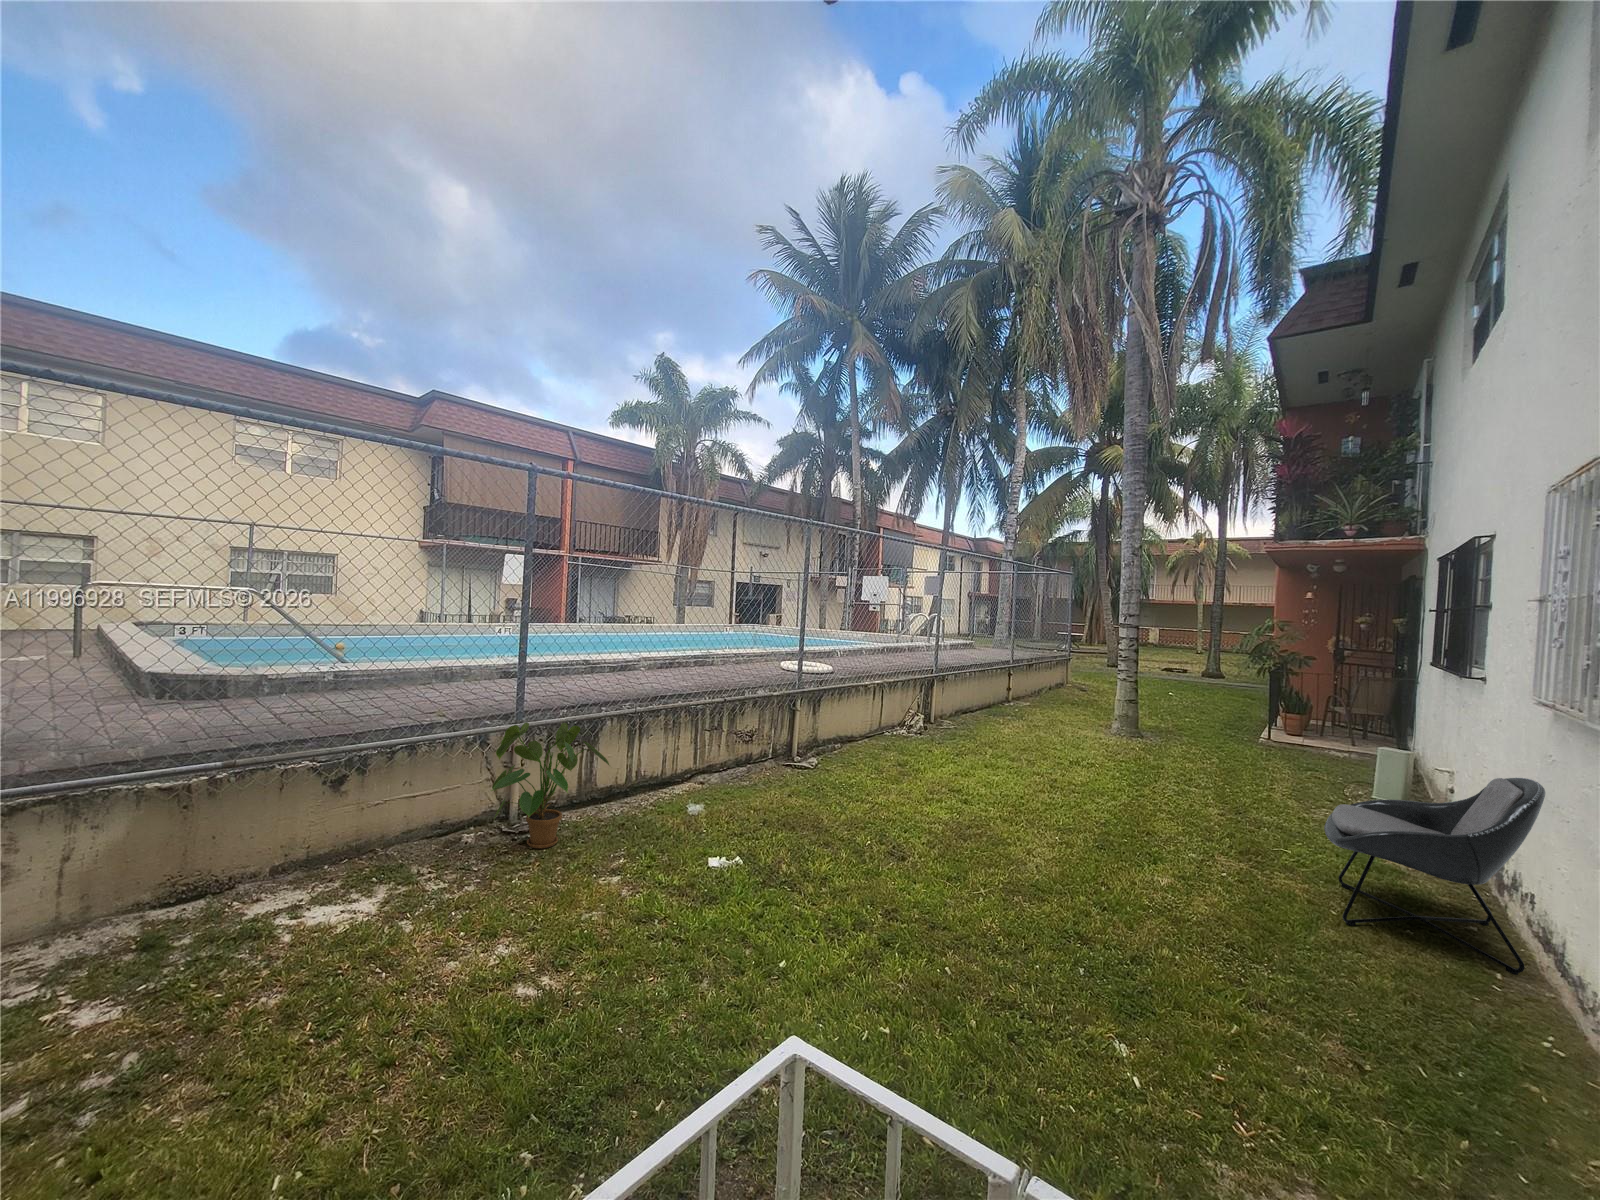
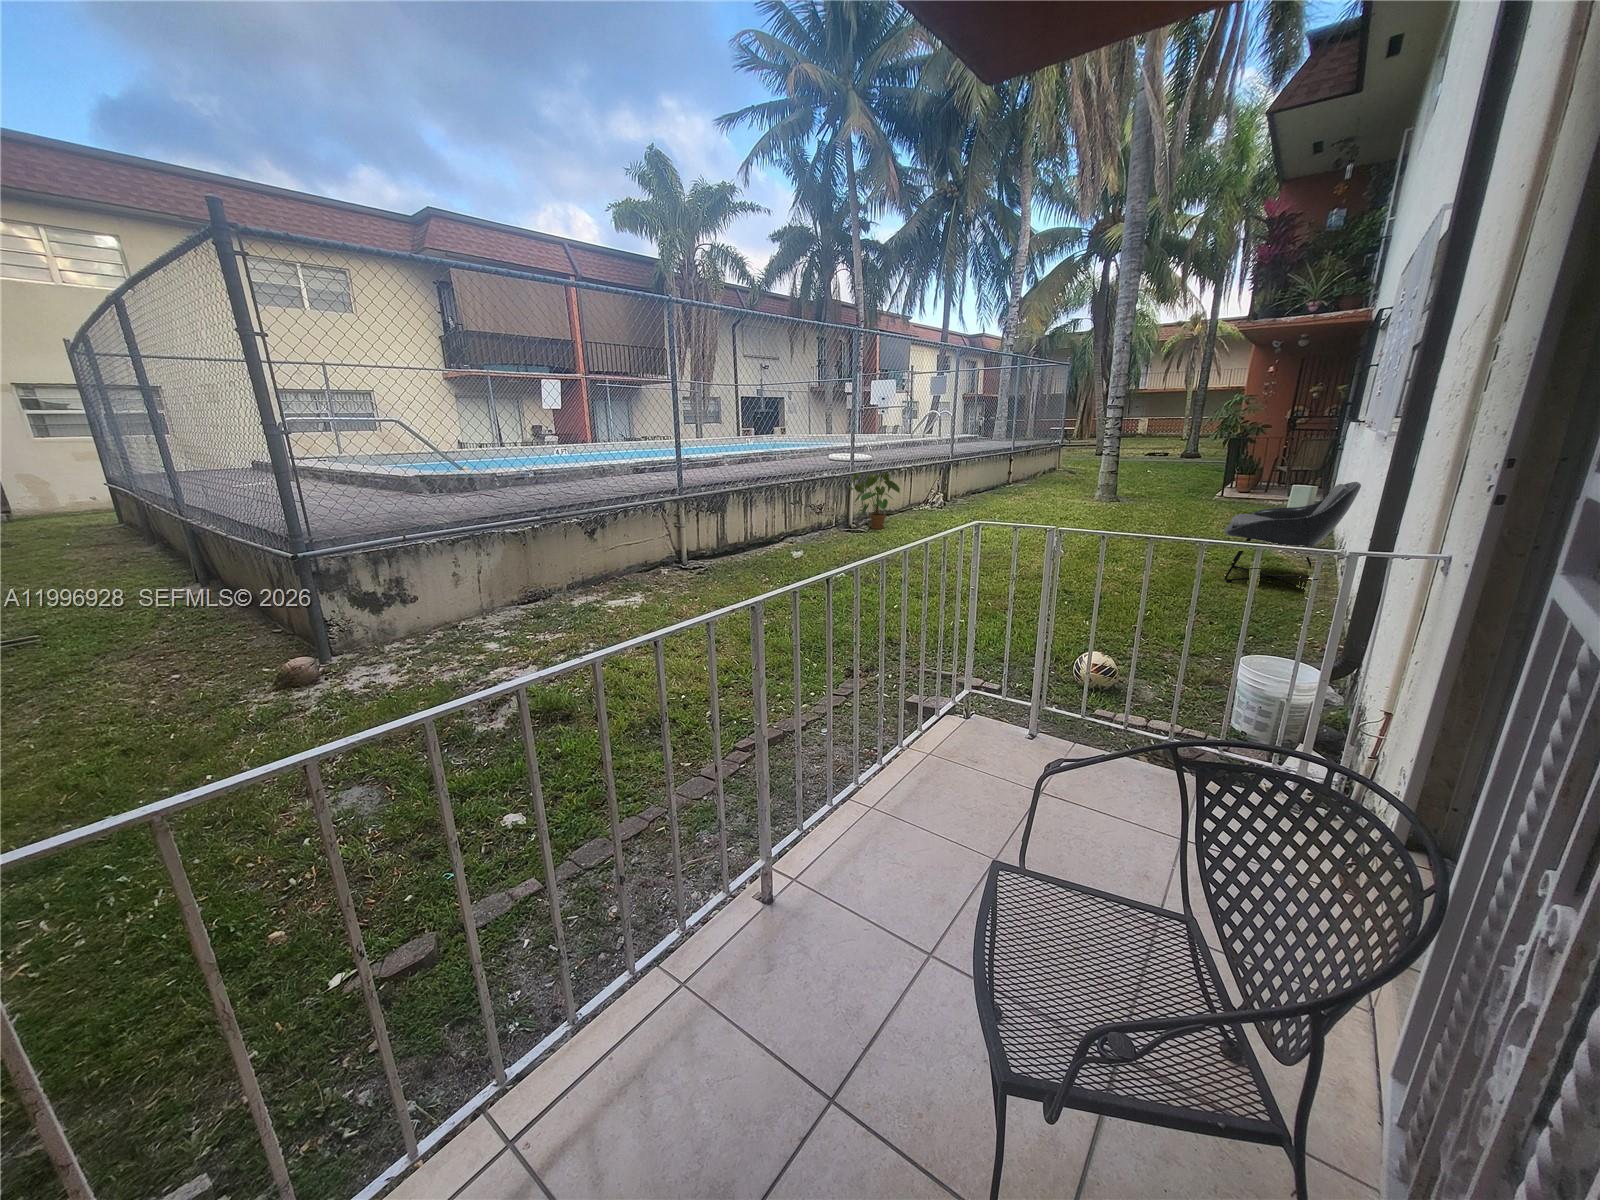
house plant: present [491,722,609,849] -> present [848,472,900,529]

